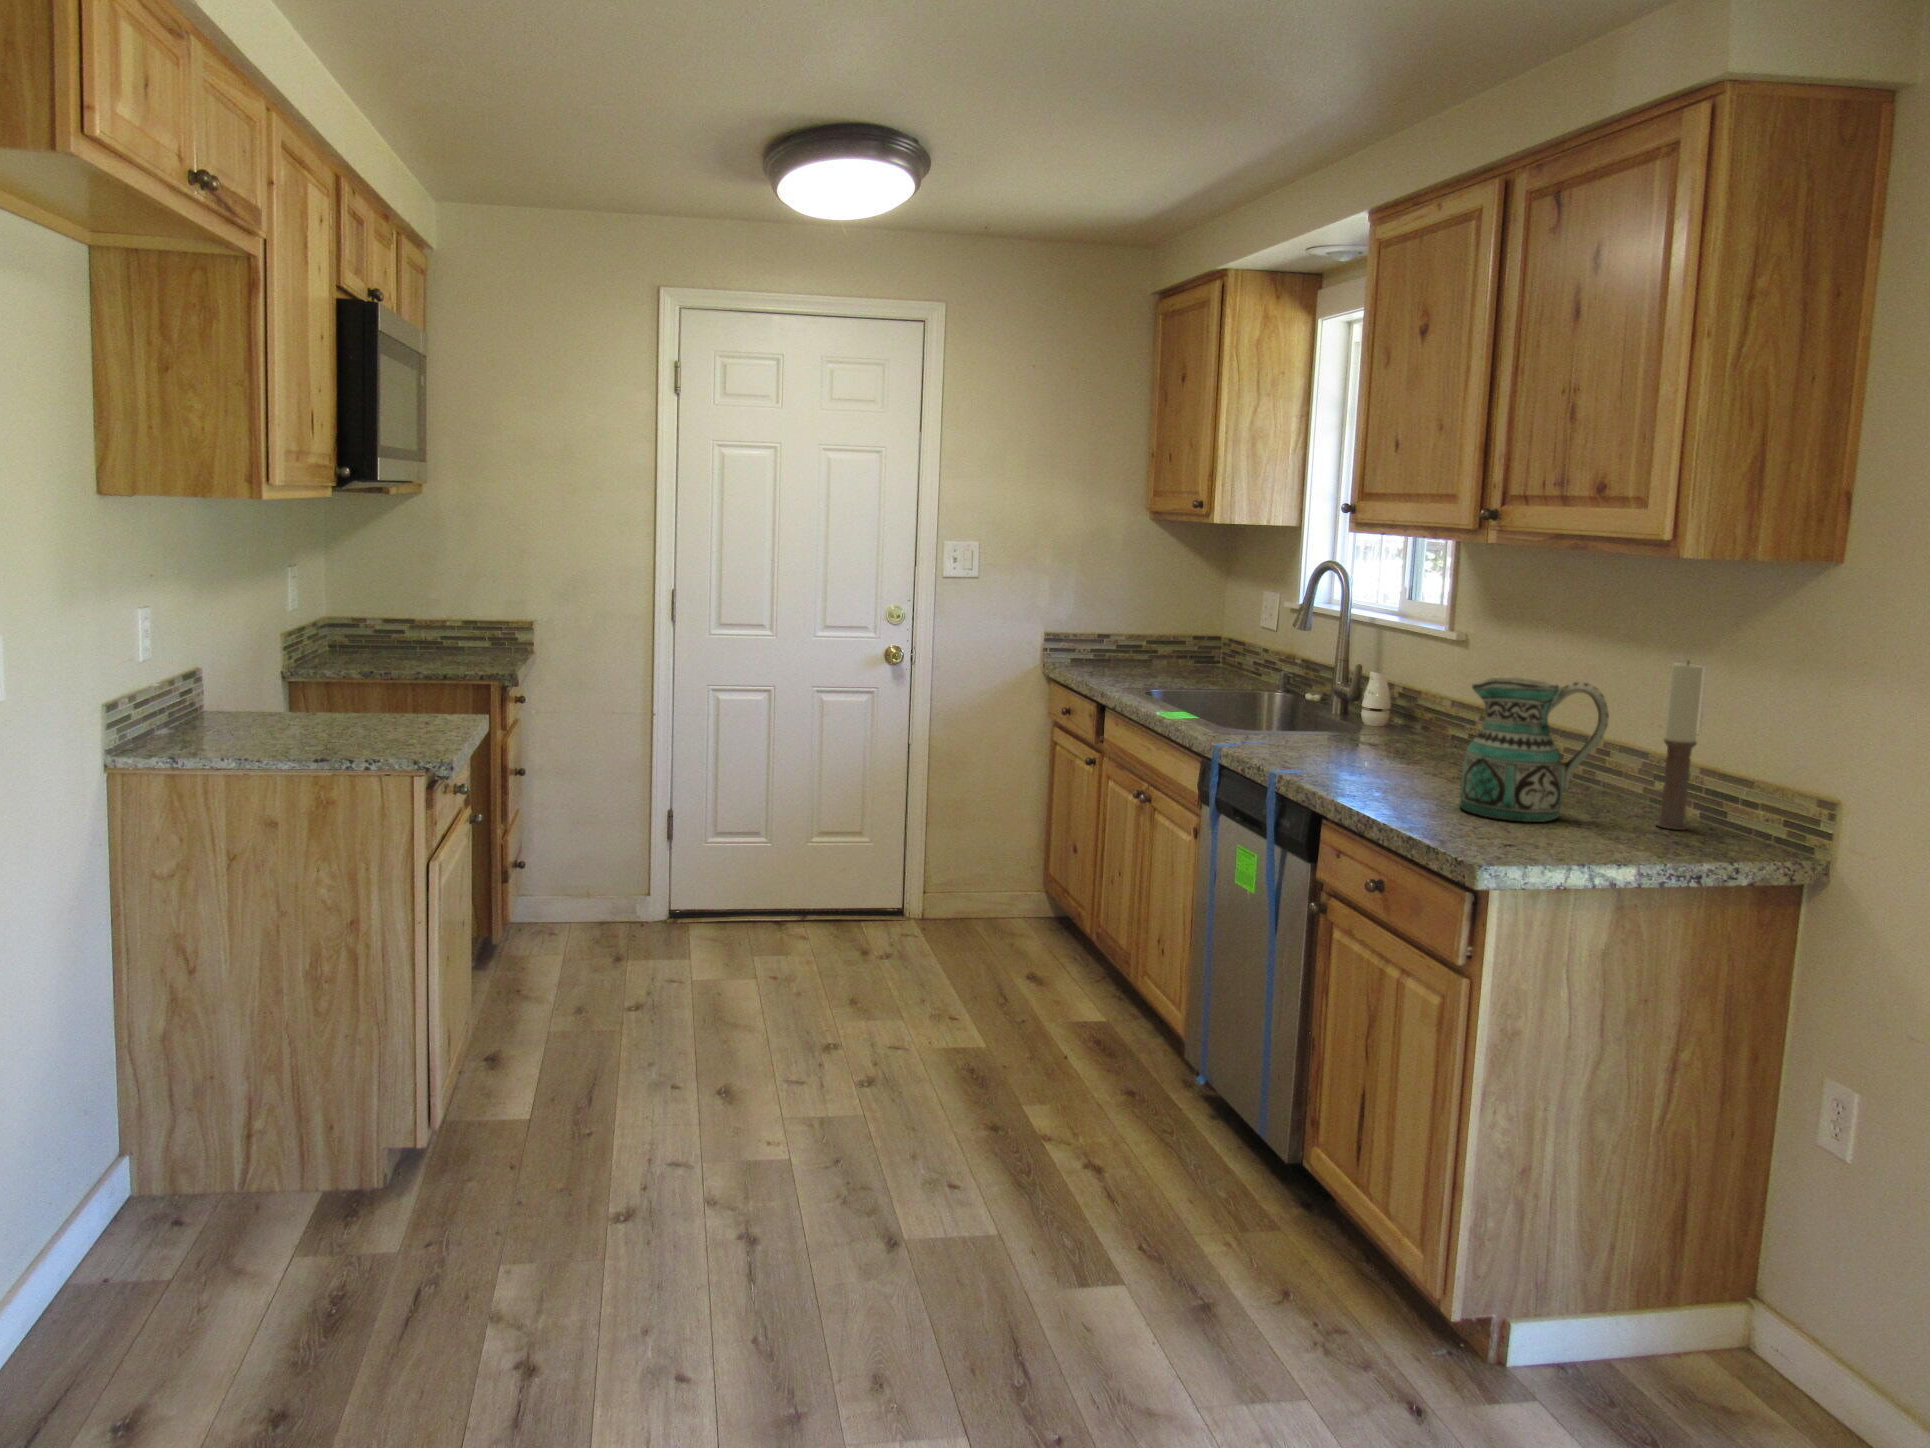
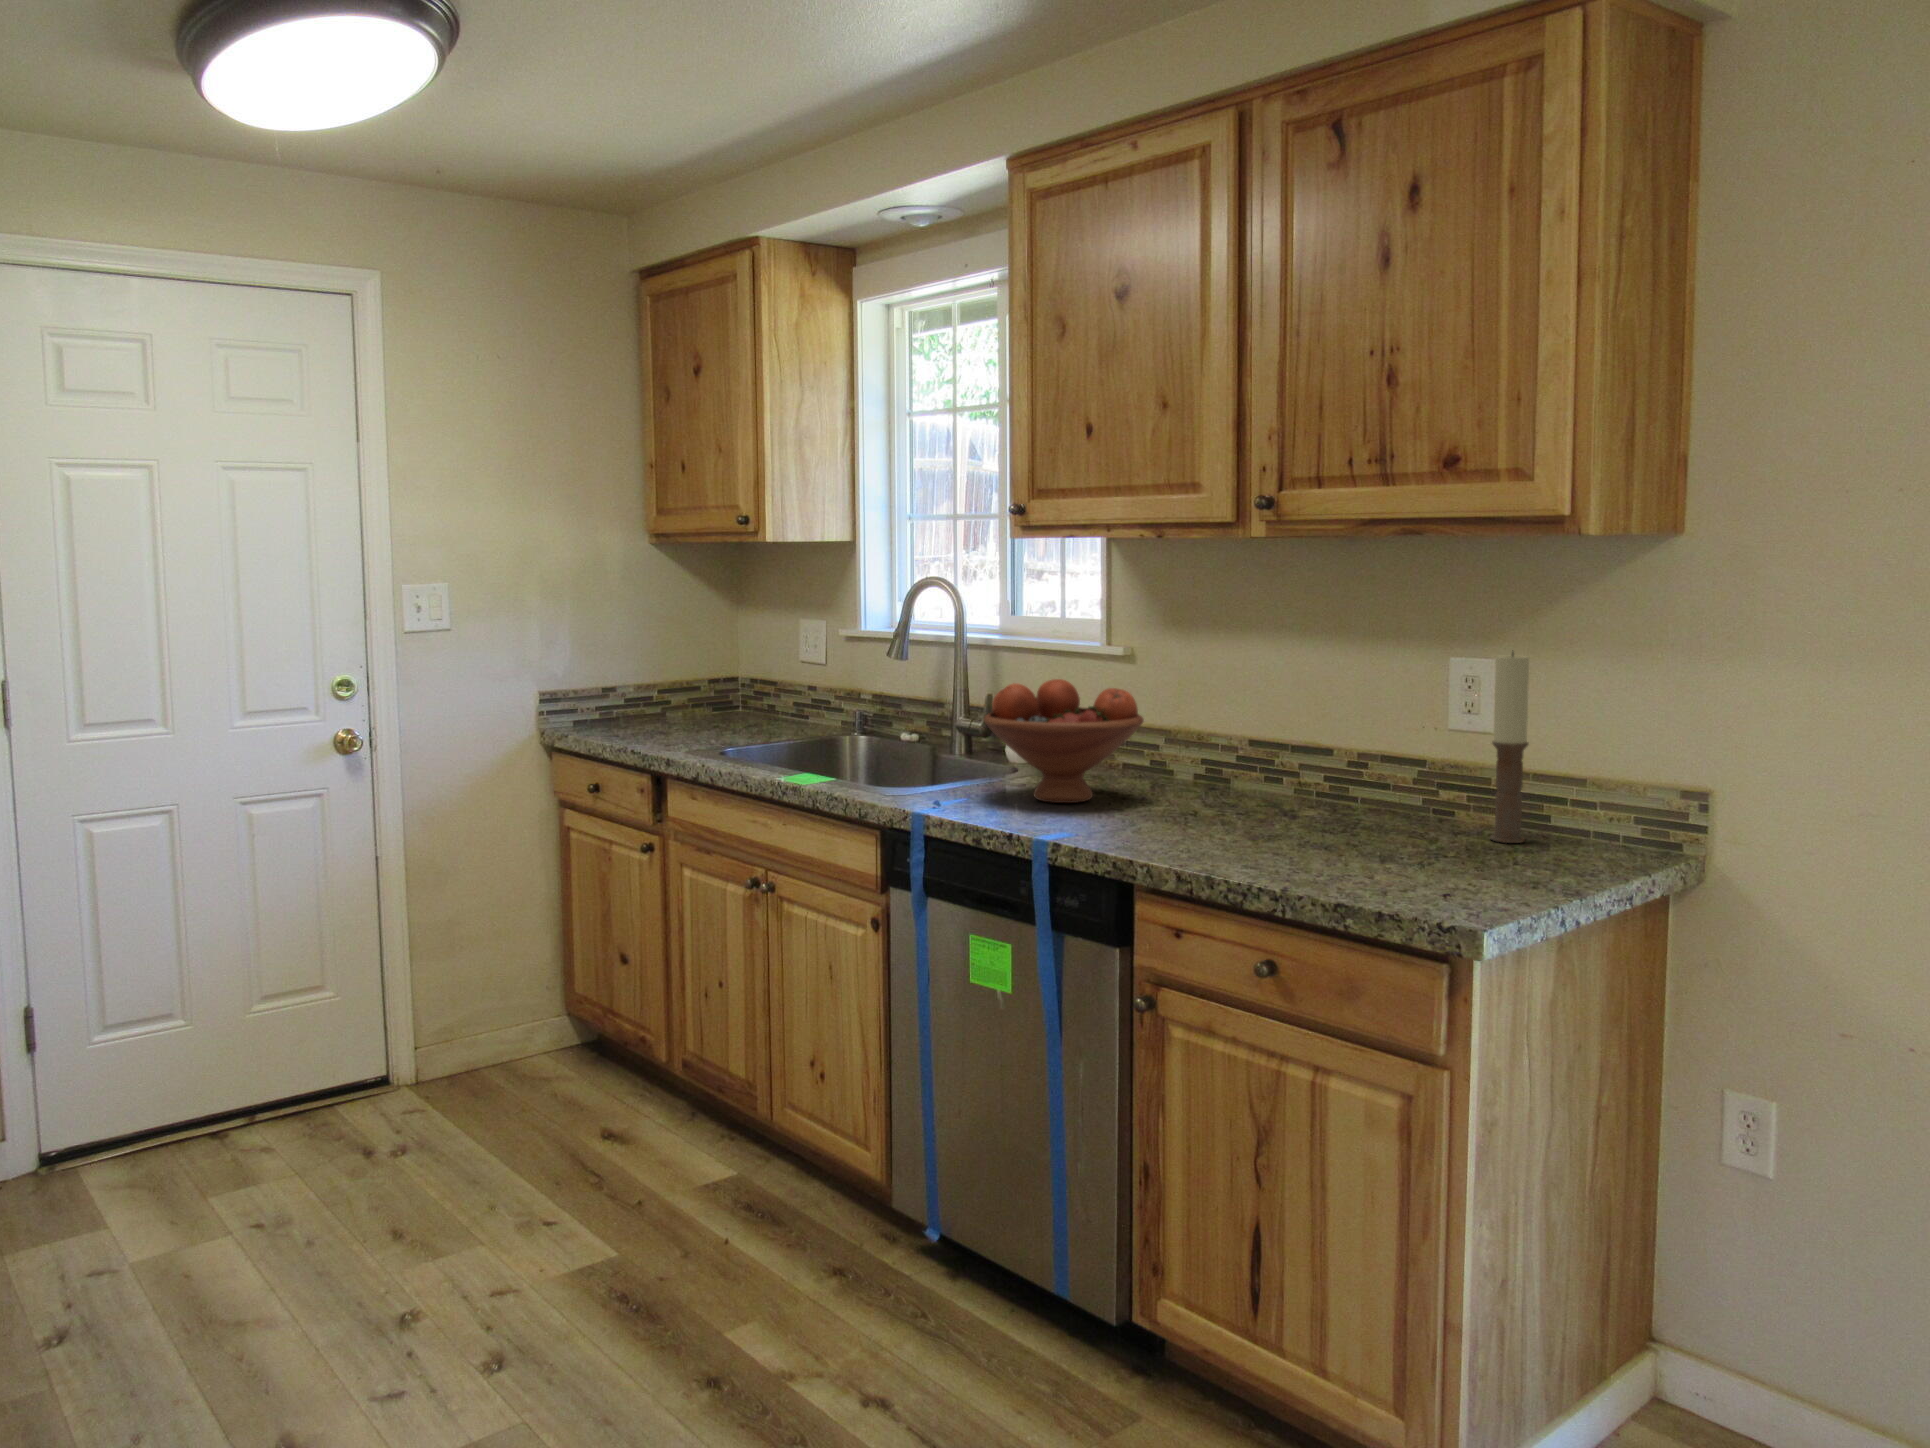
fruit bowl: none [1289,655,1428,757] -> present [984,679,1144,803]
ceramic pitcher: present [1460,676,1609,822] -> none [1300,686,1452,861]

